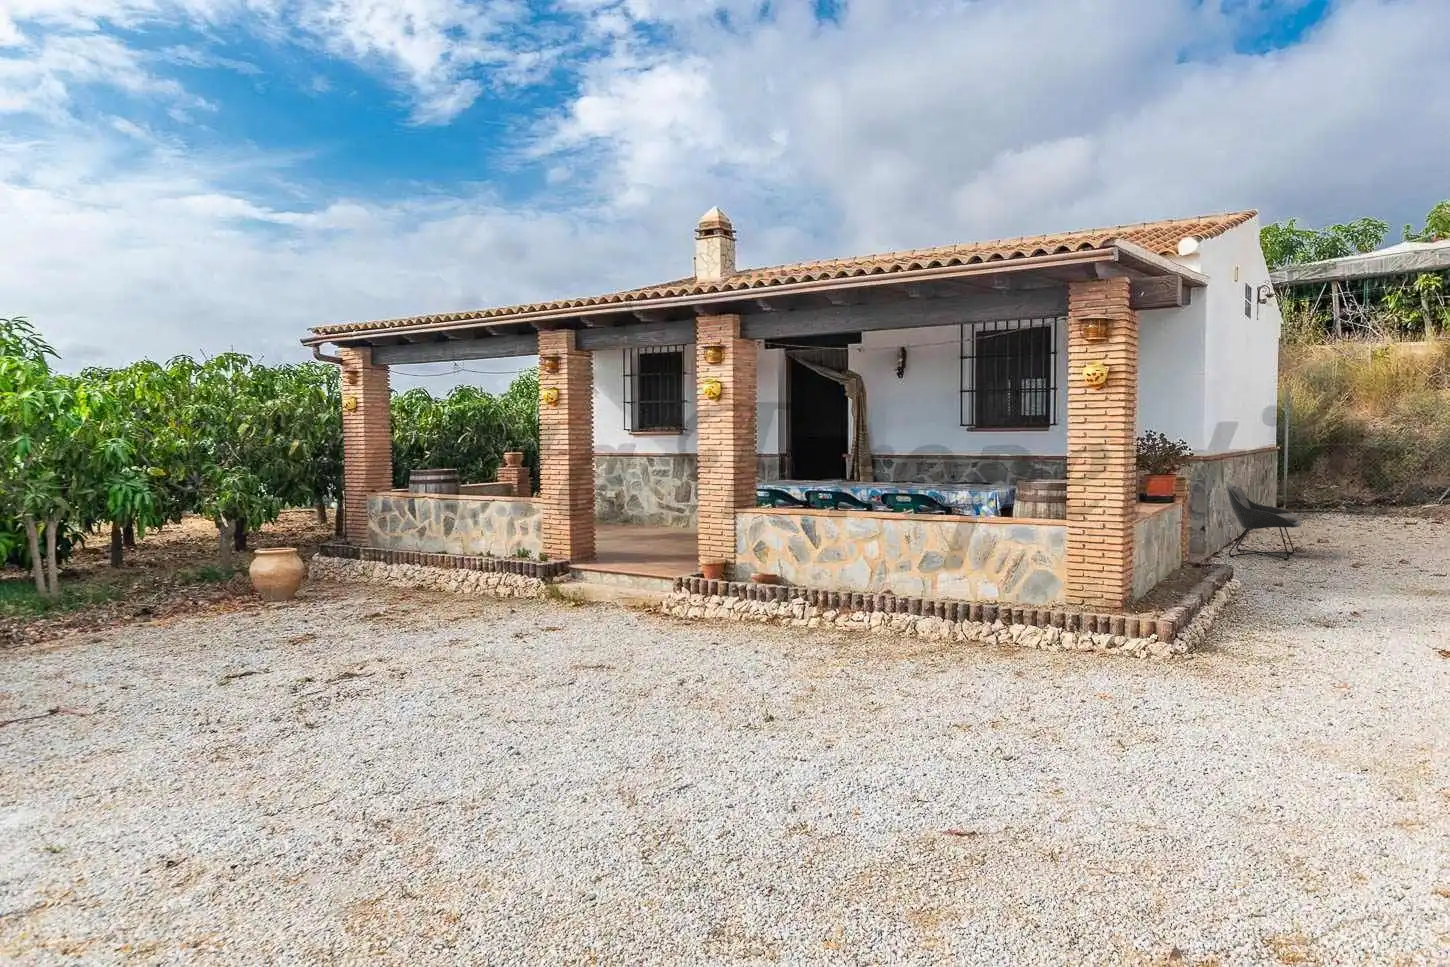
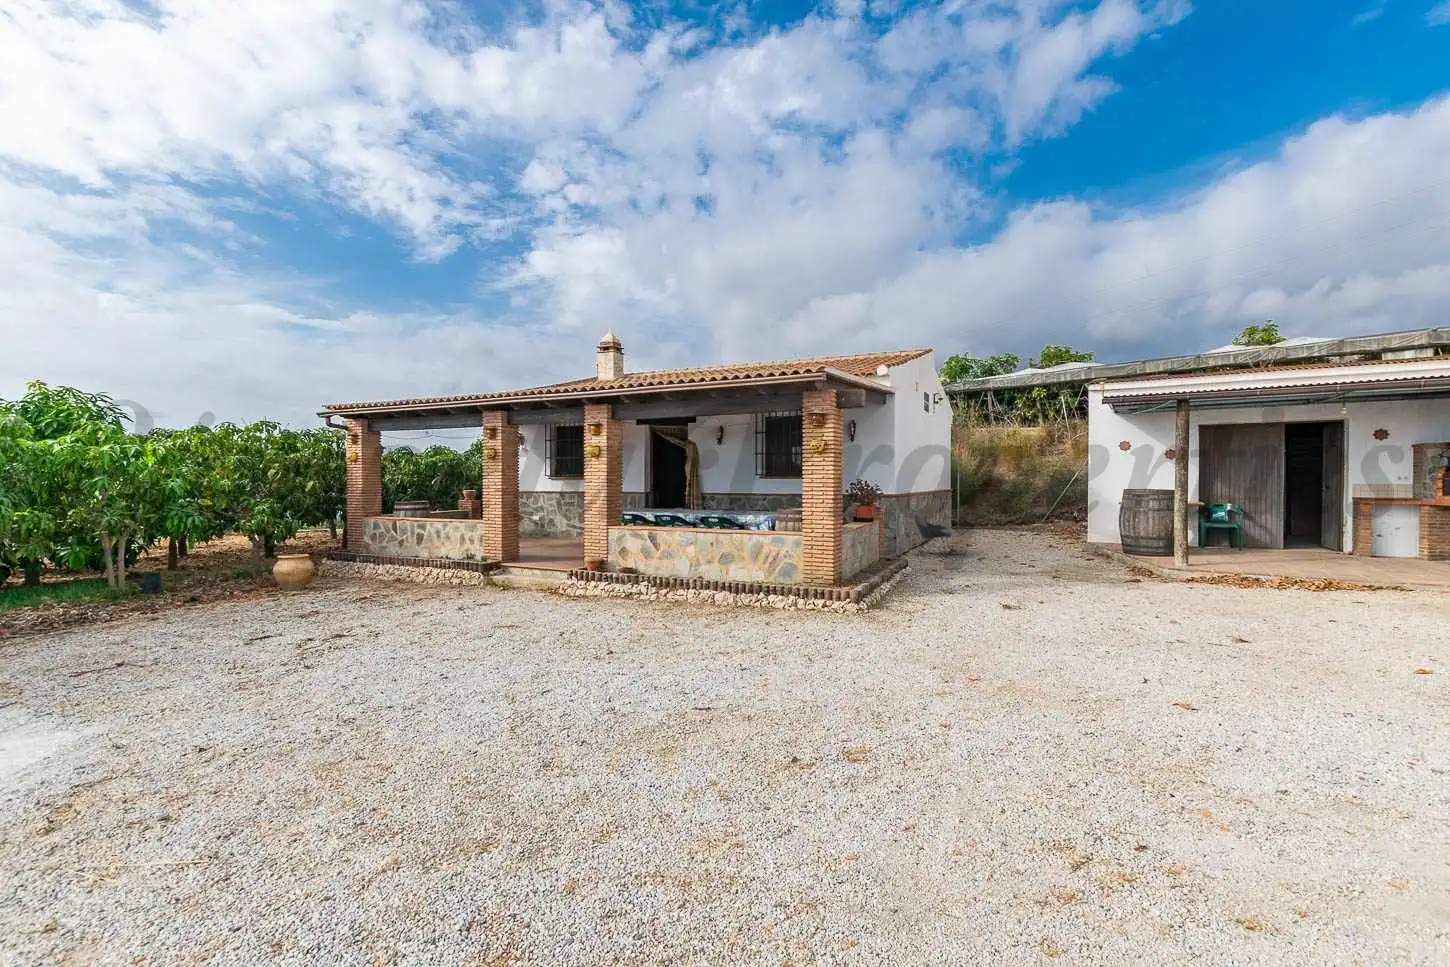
watering can: none [59,571,113,601] -> present [128,573,162,593]

